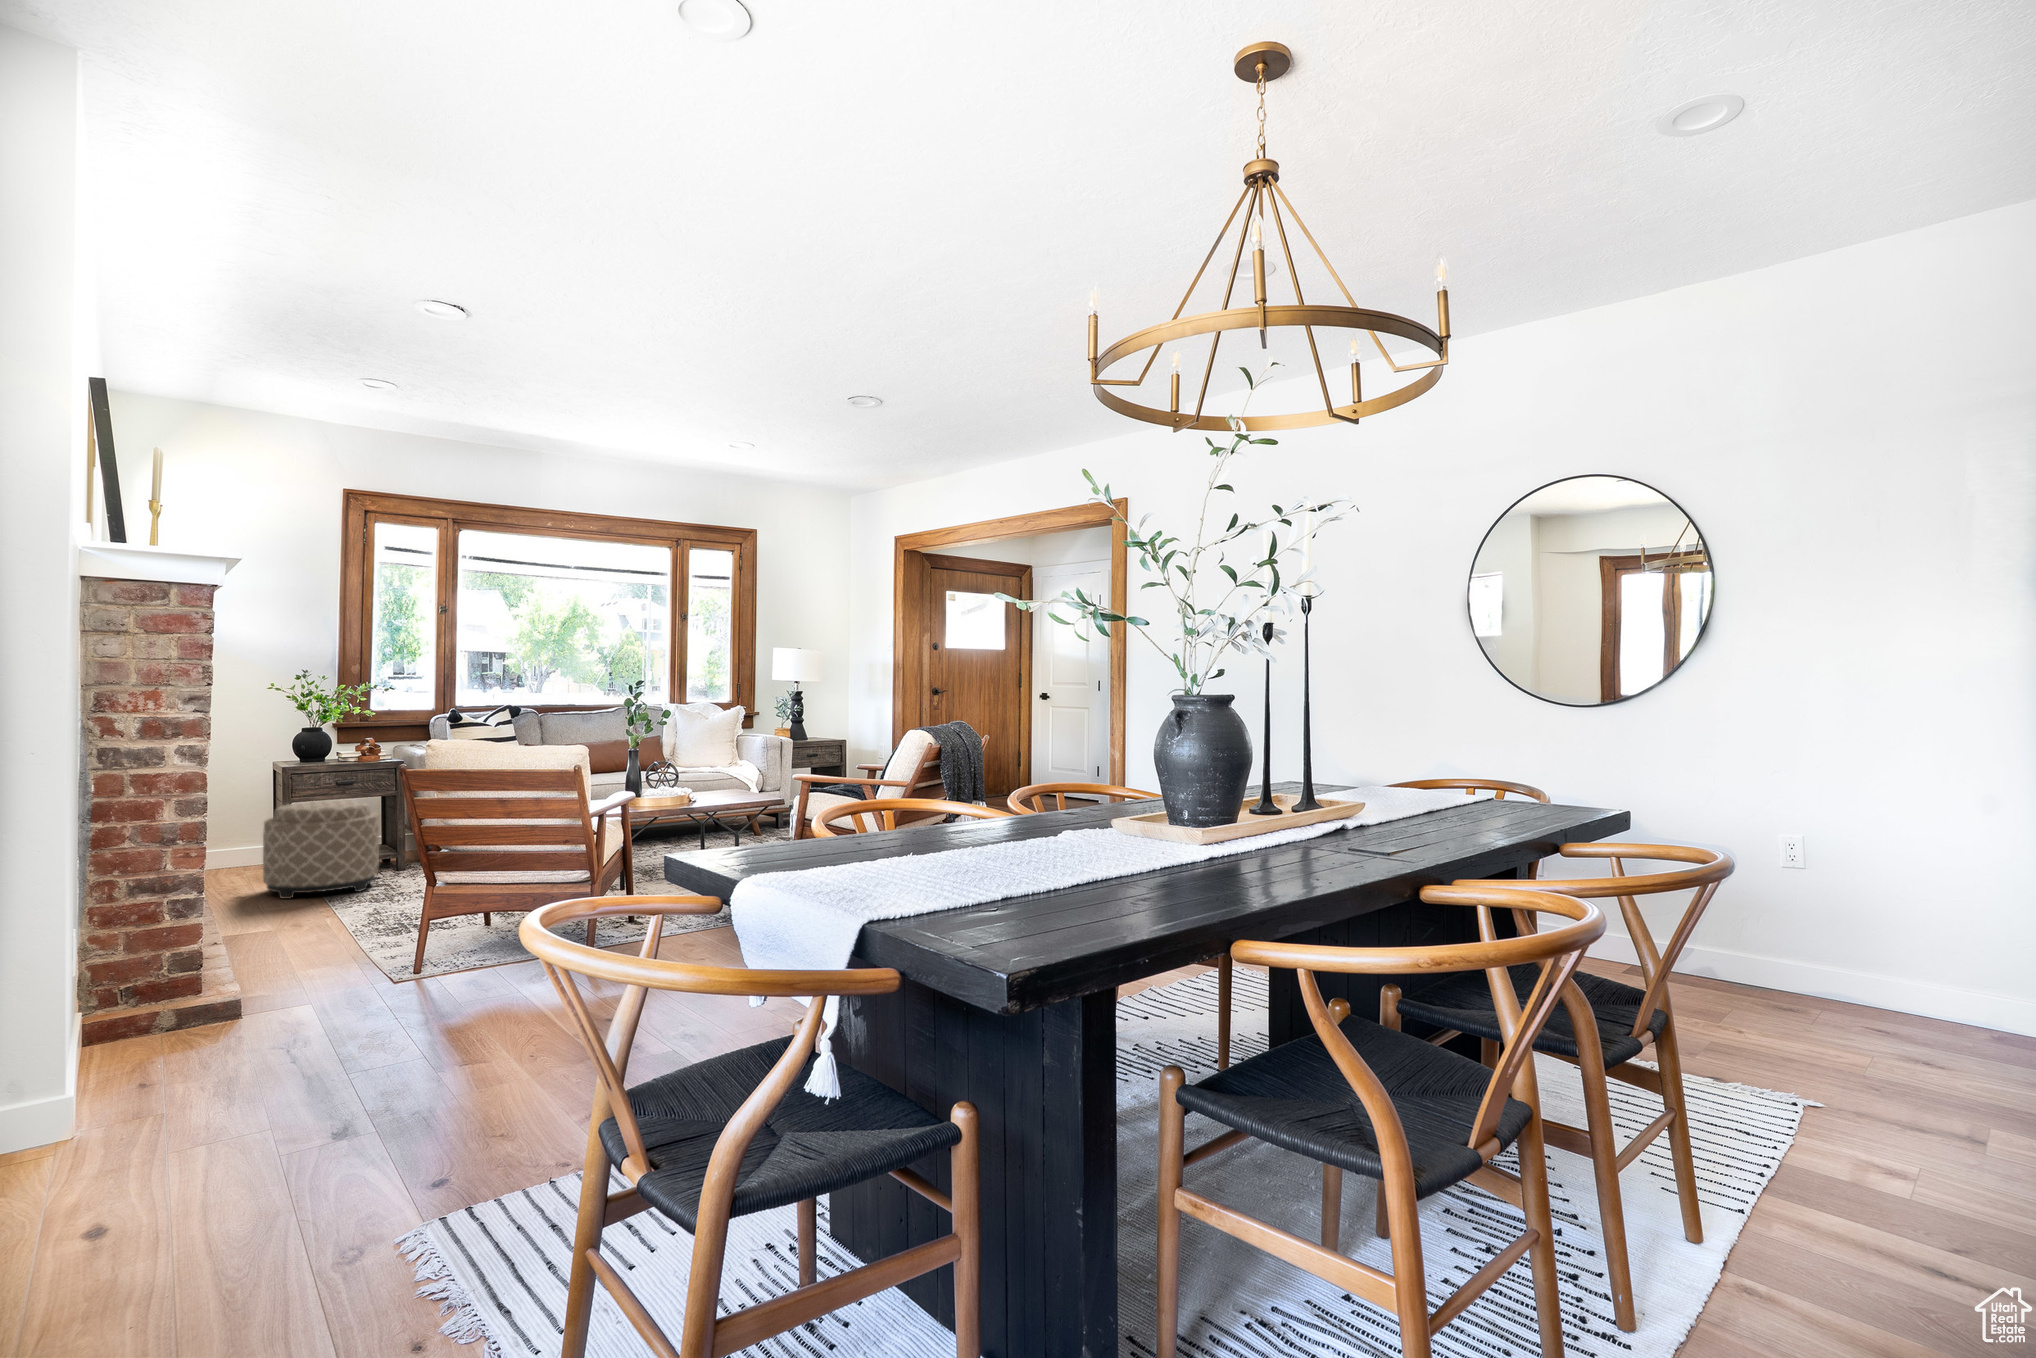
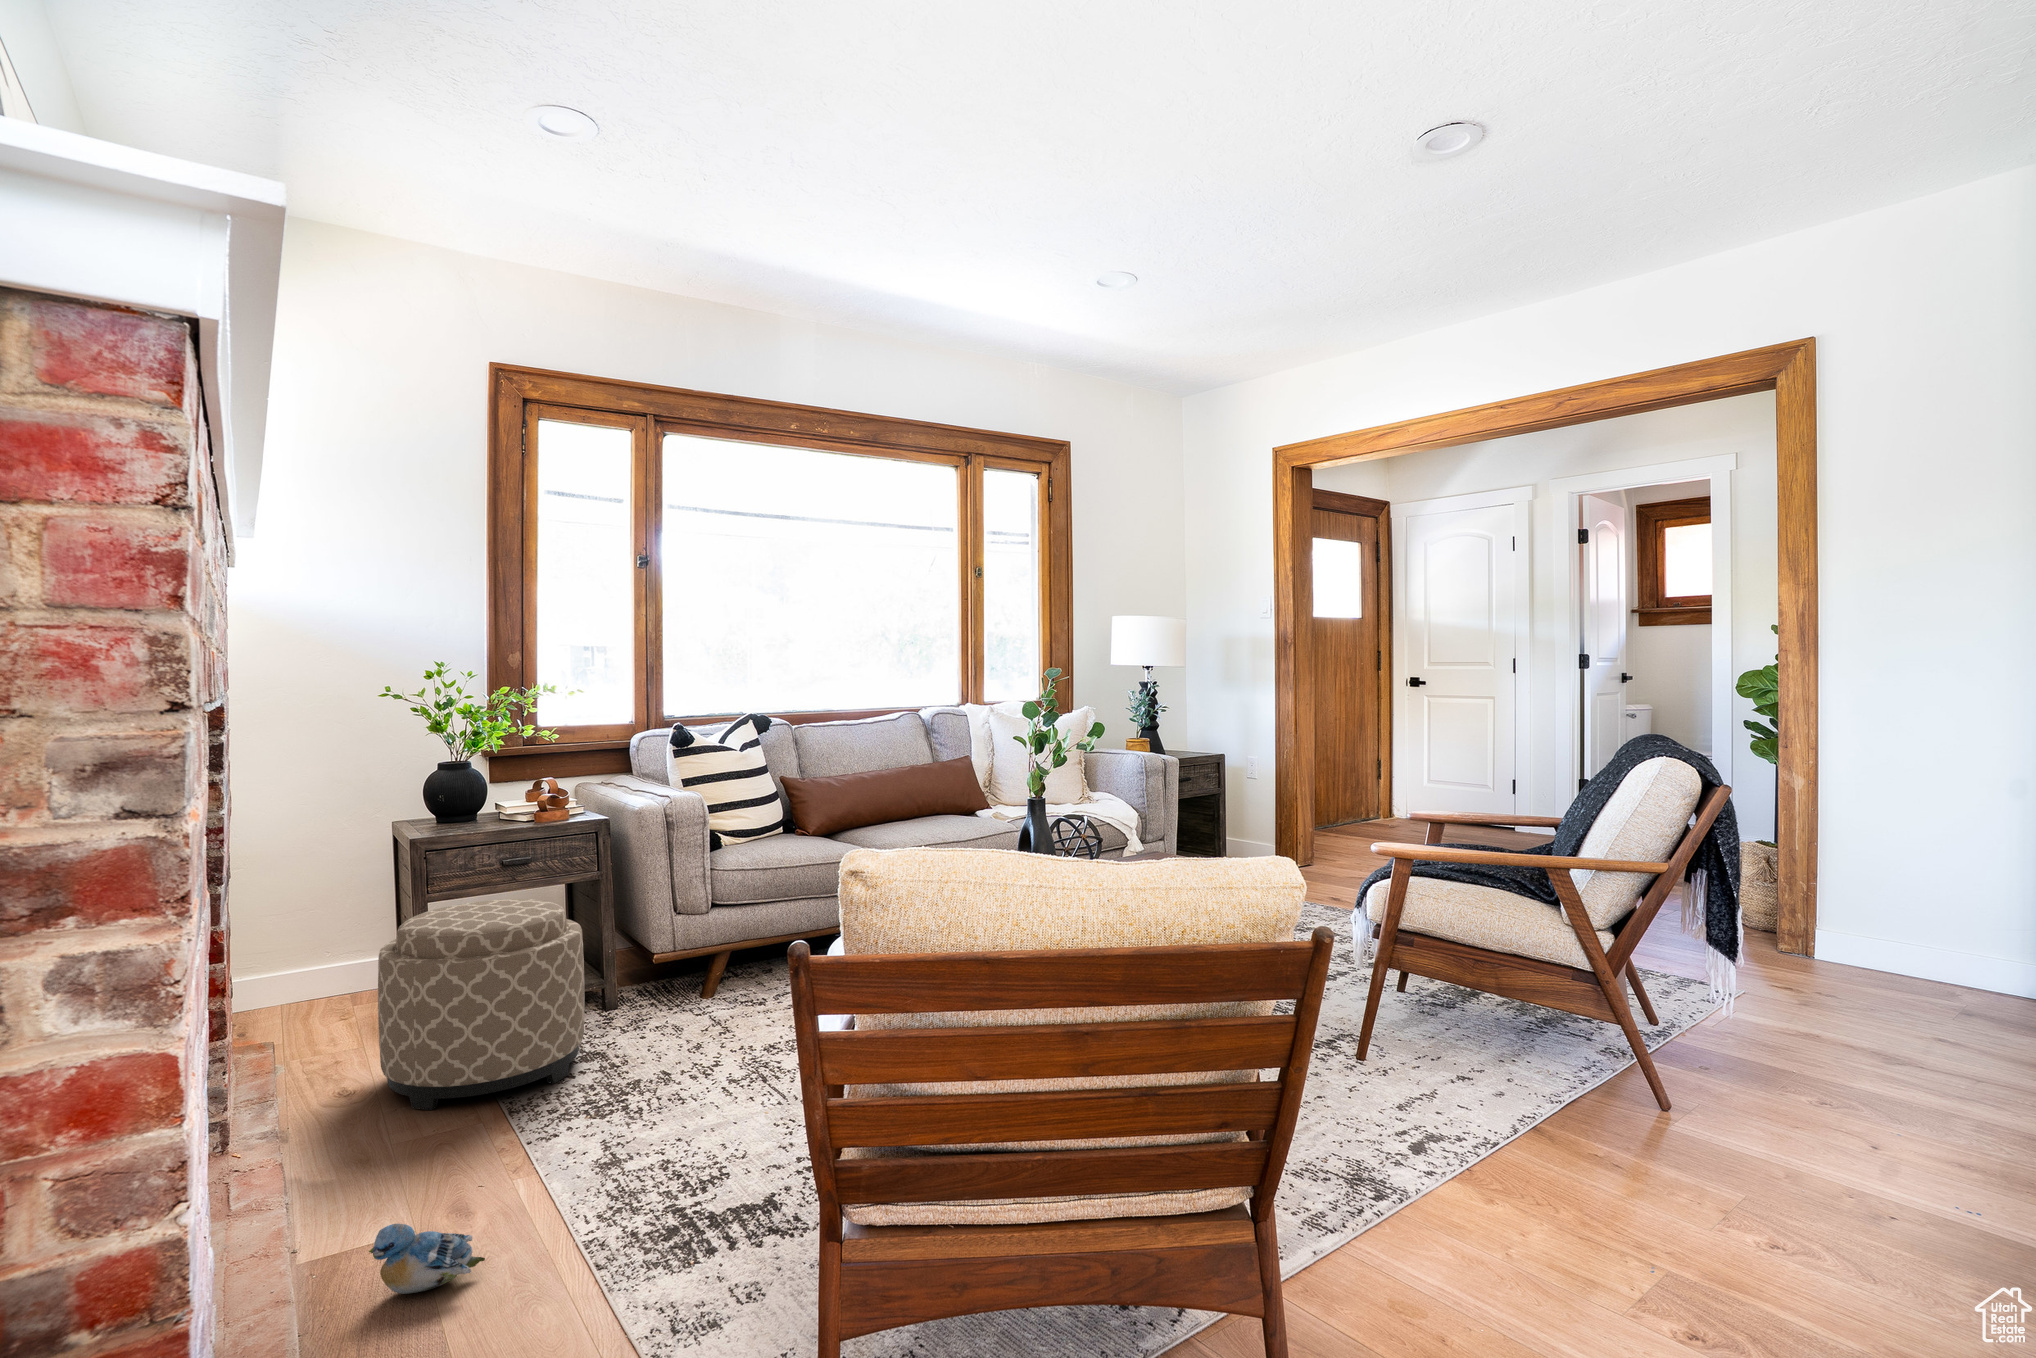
plush toy: none [258,909,310,938] -> present [369,1224,485,1294]

